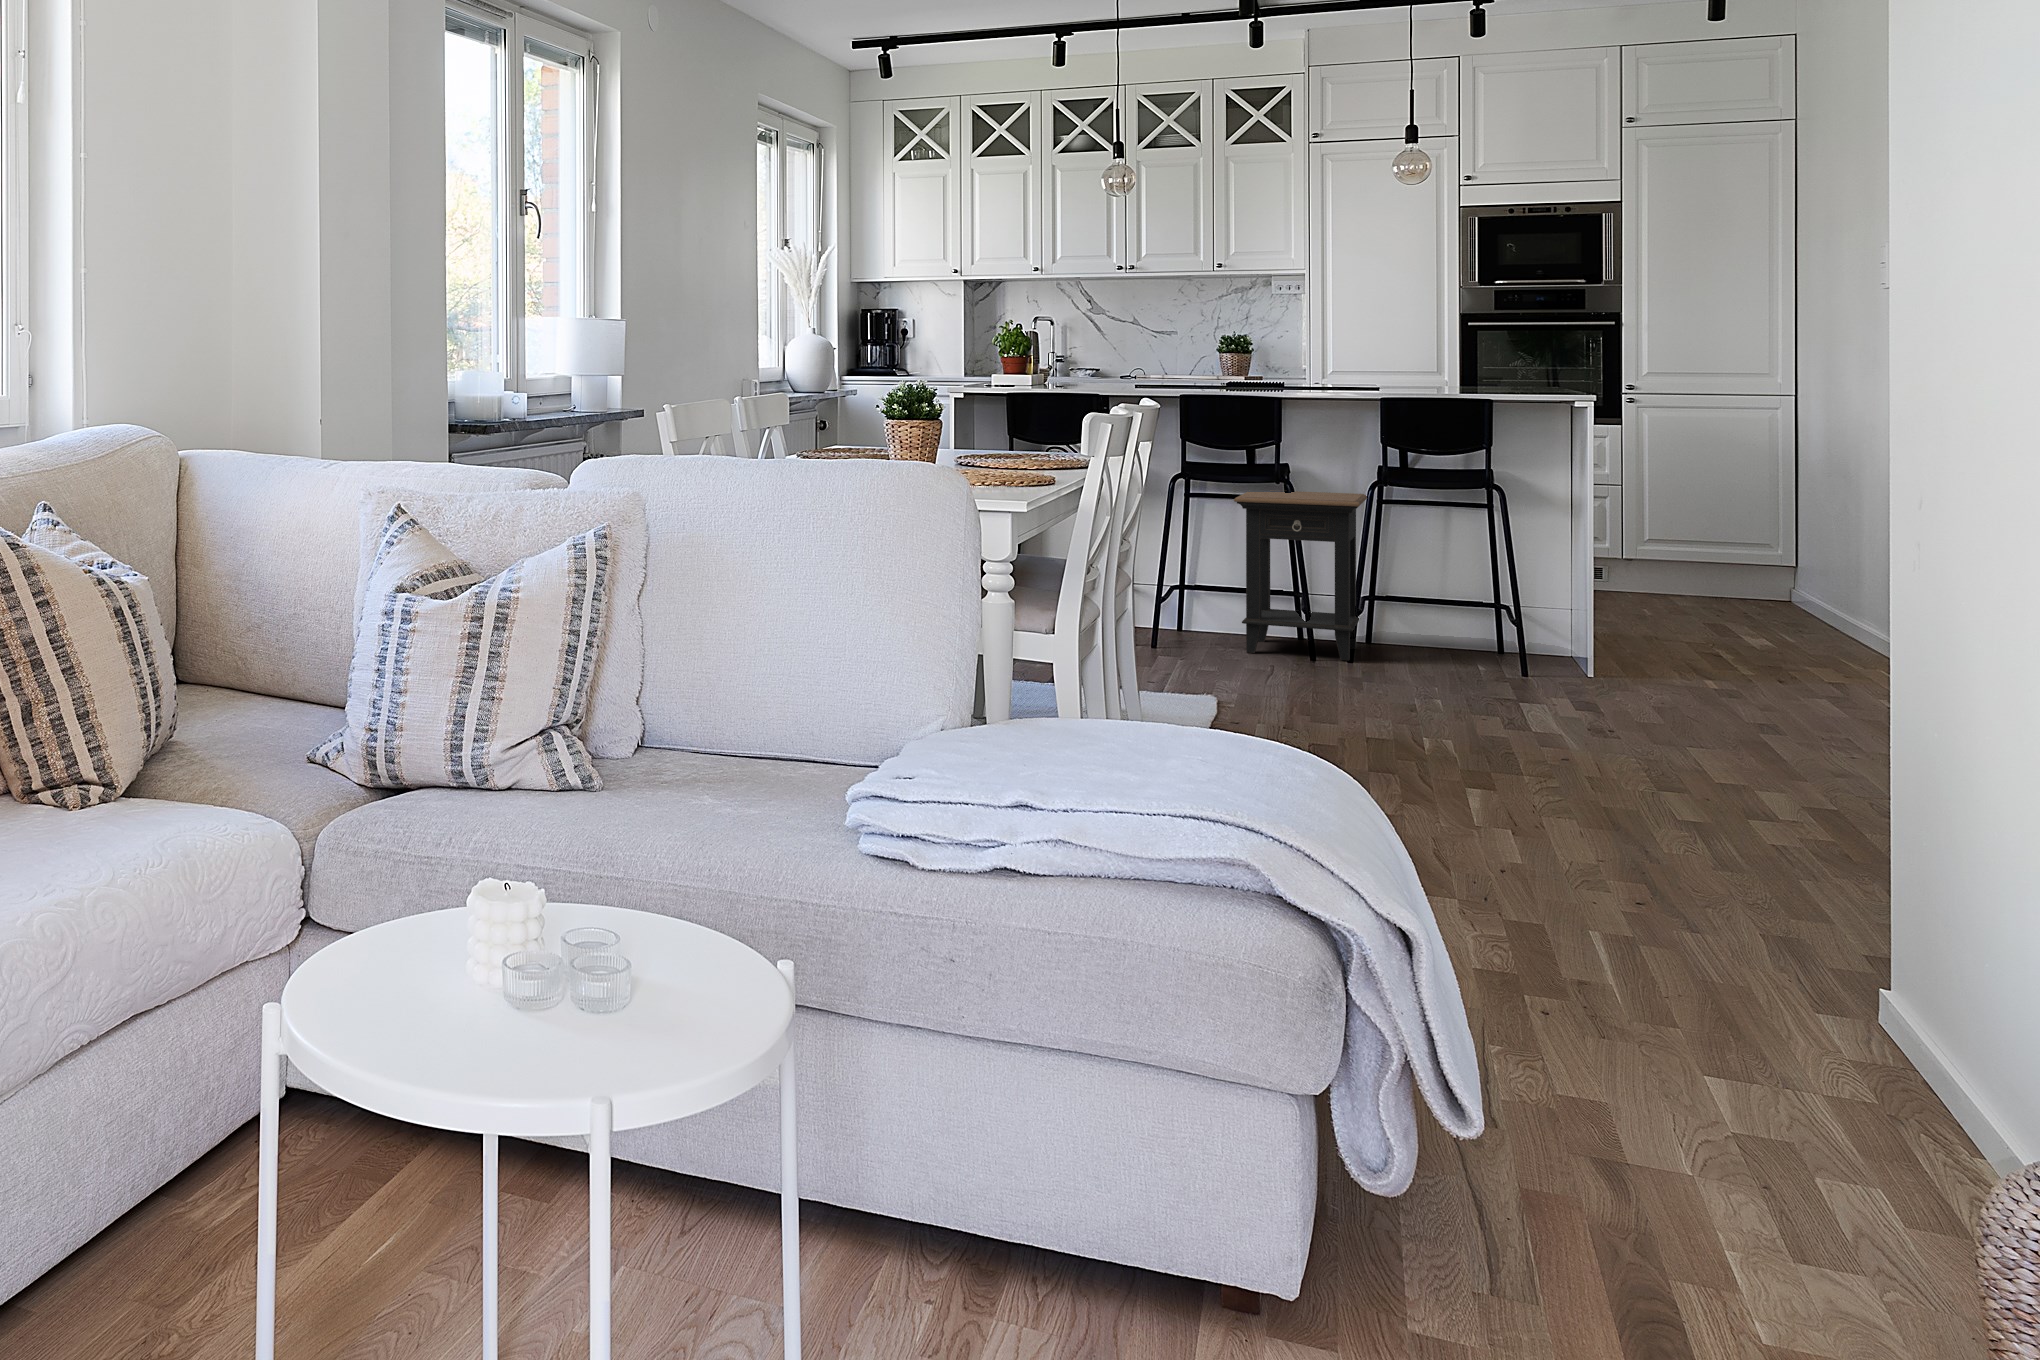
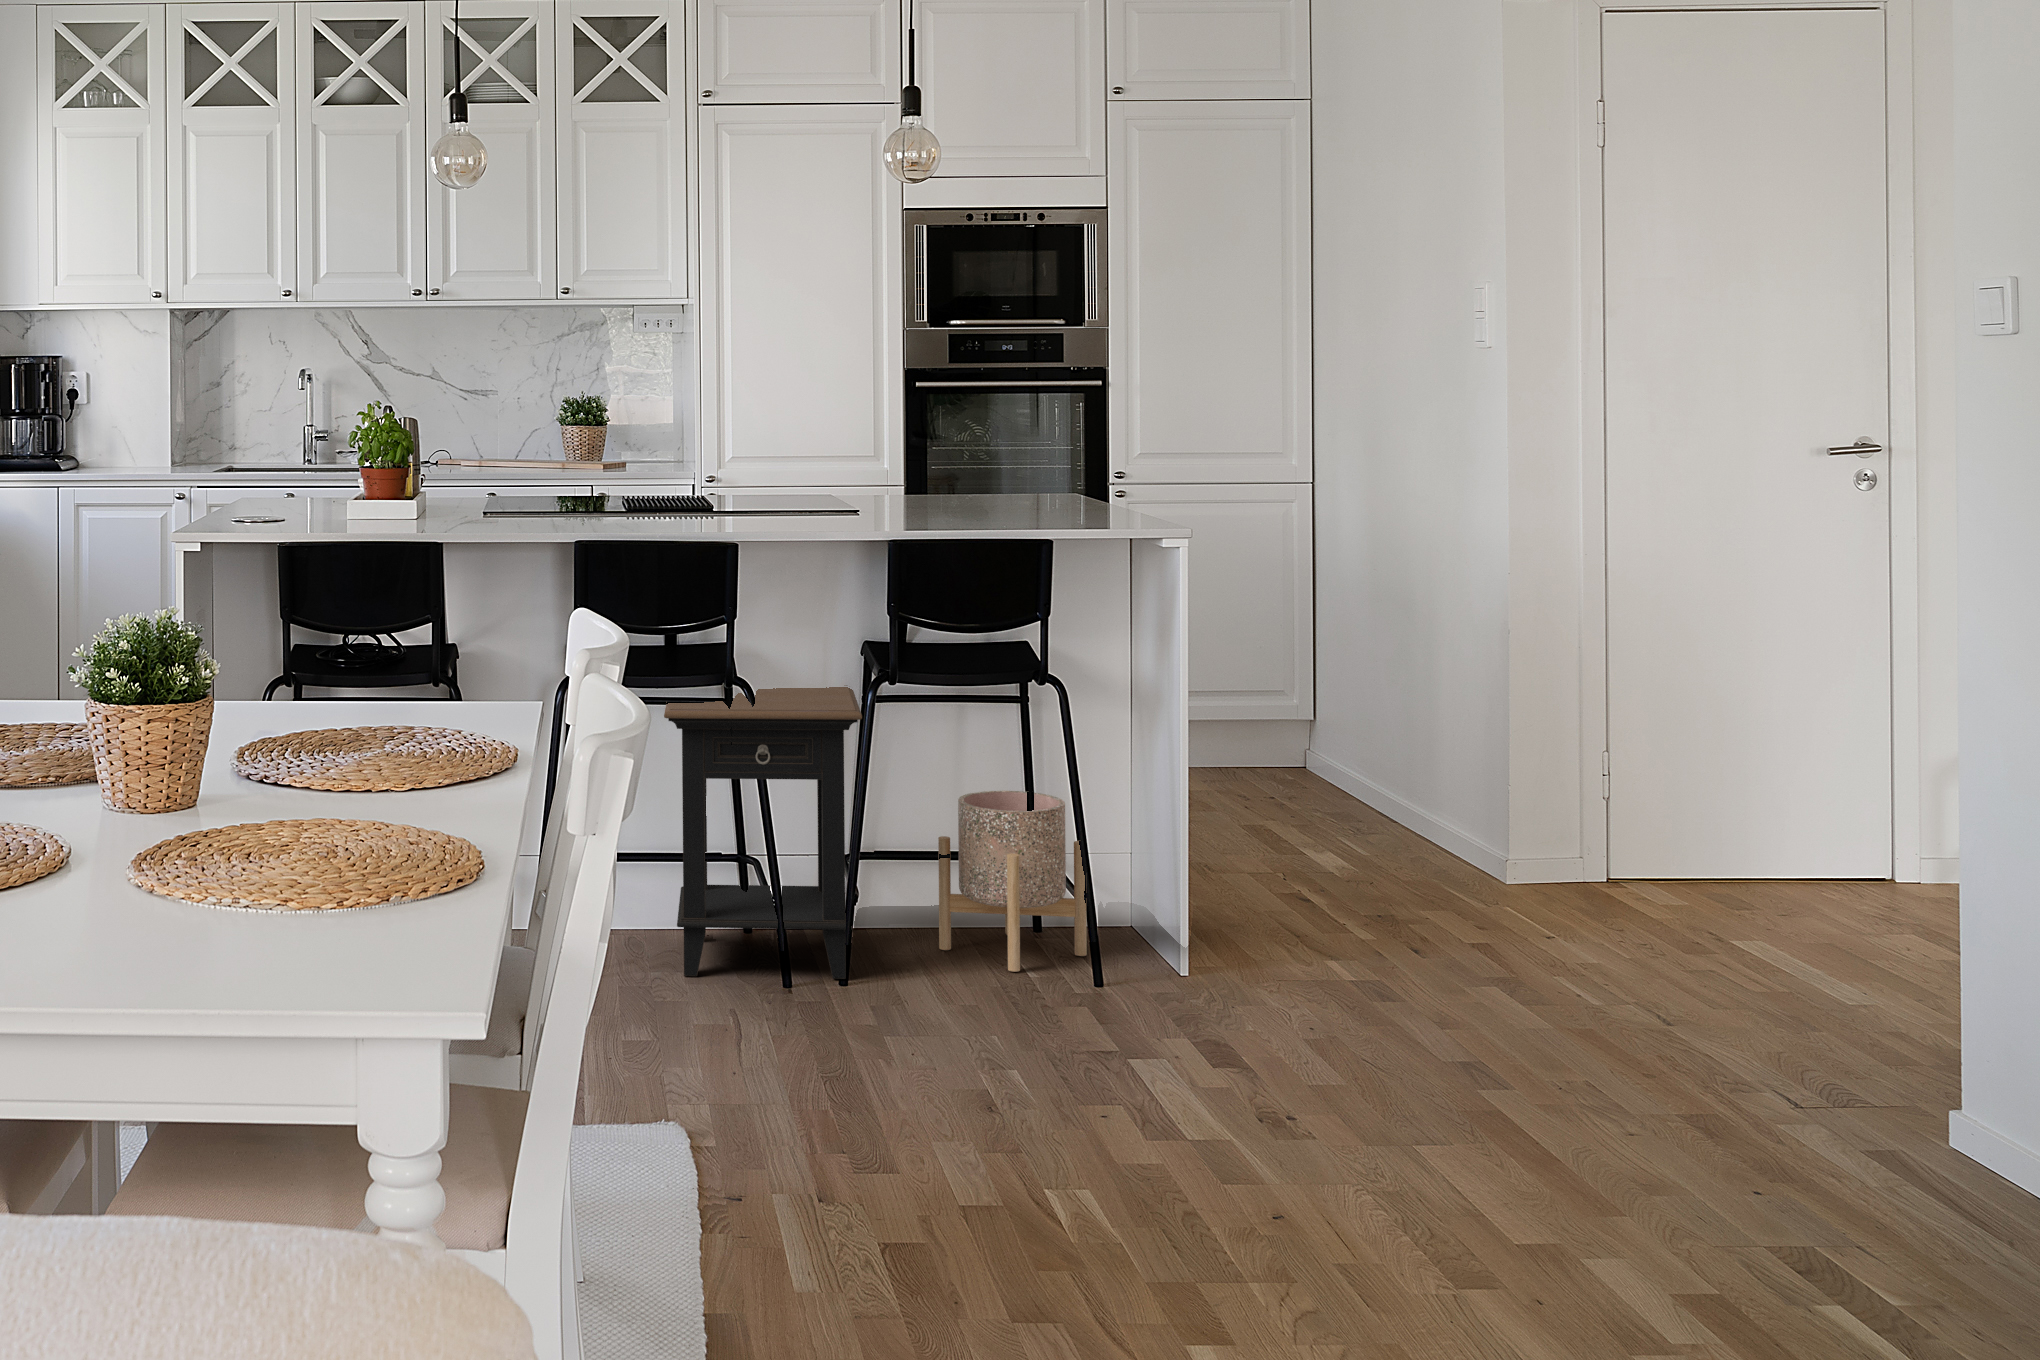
planter: none [1422,563,1522,667] -> present [938,791,1087,972]

